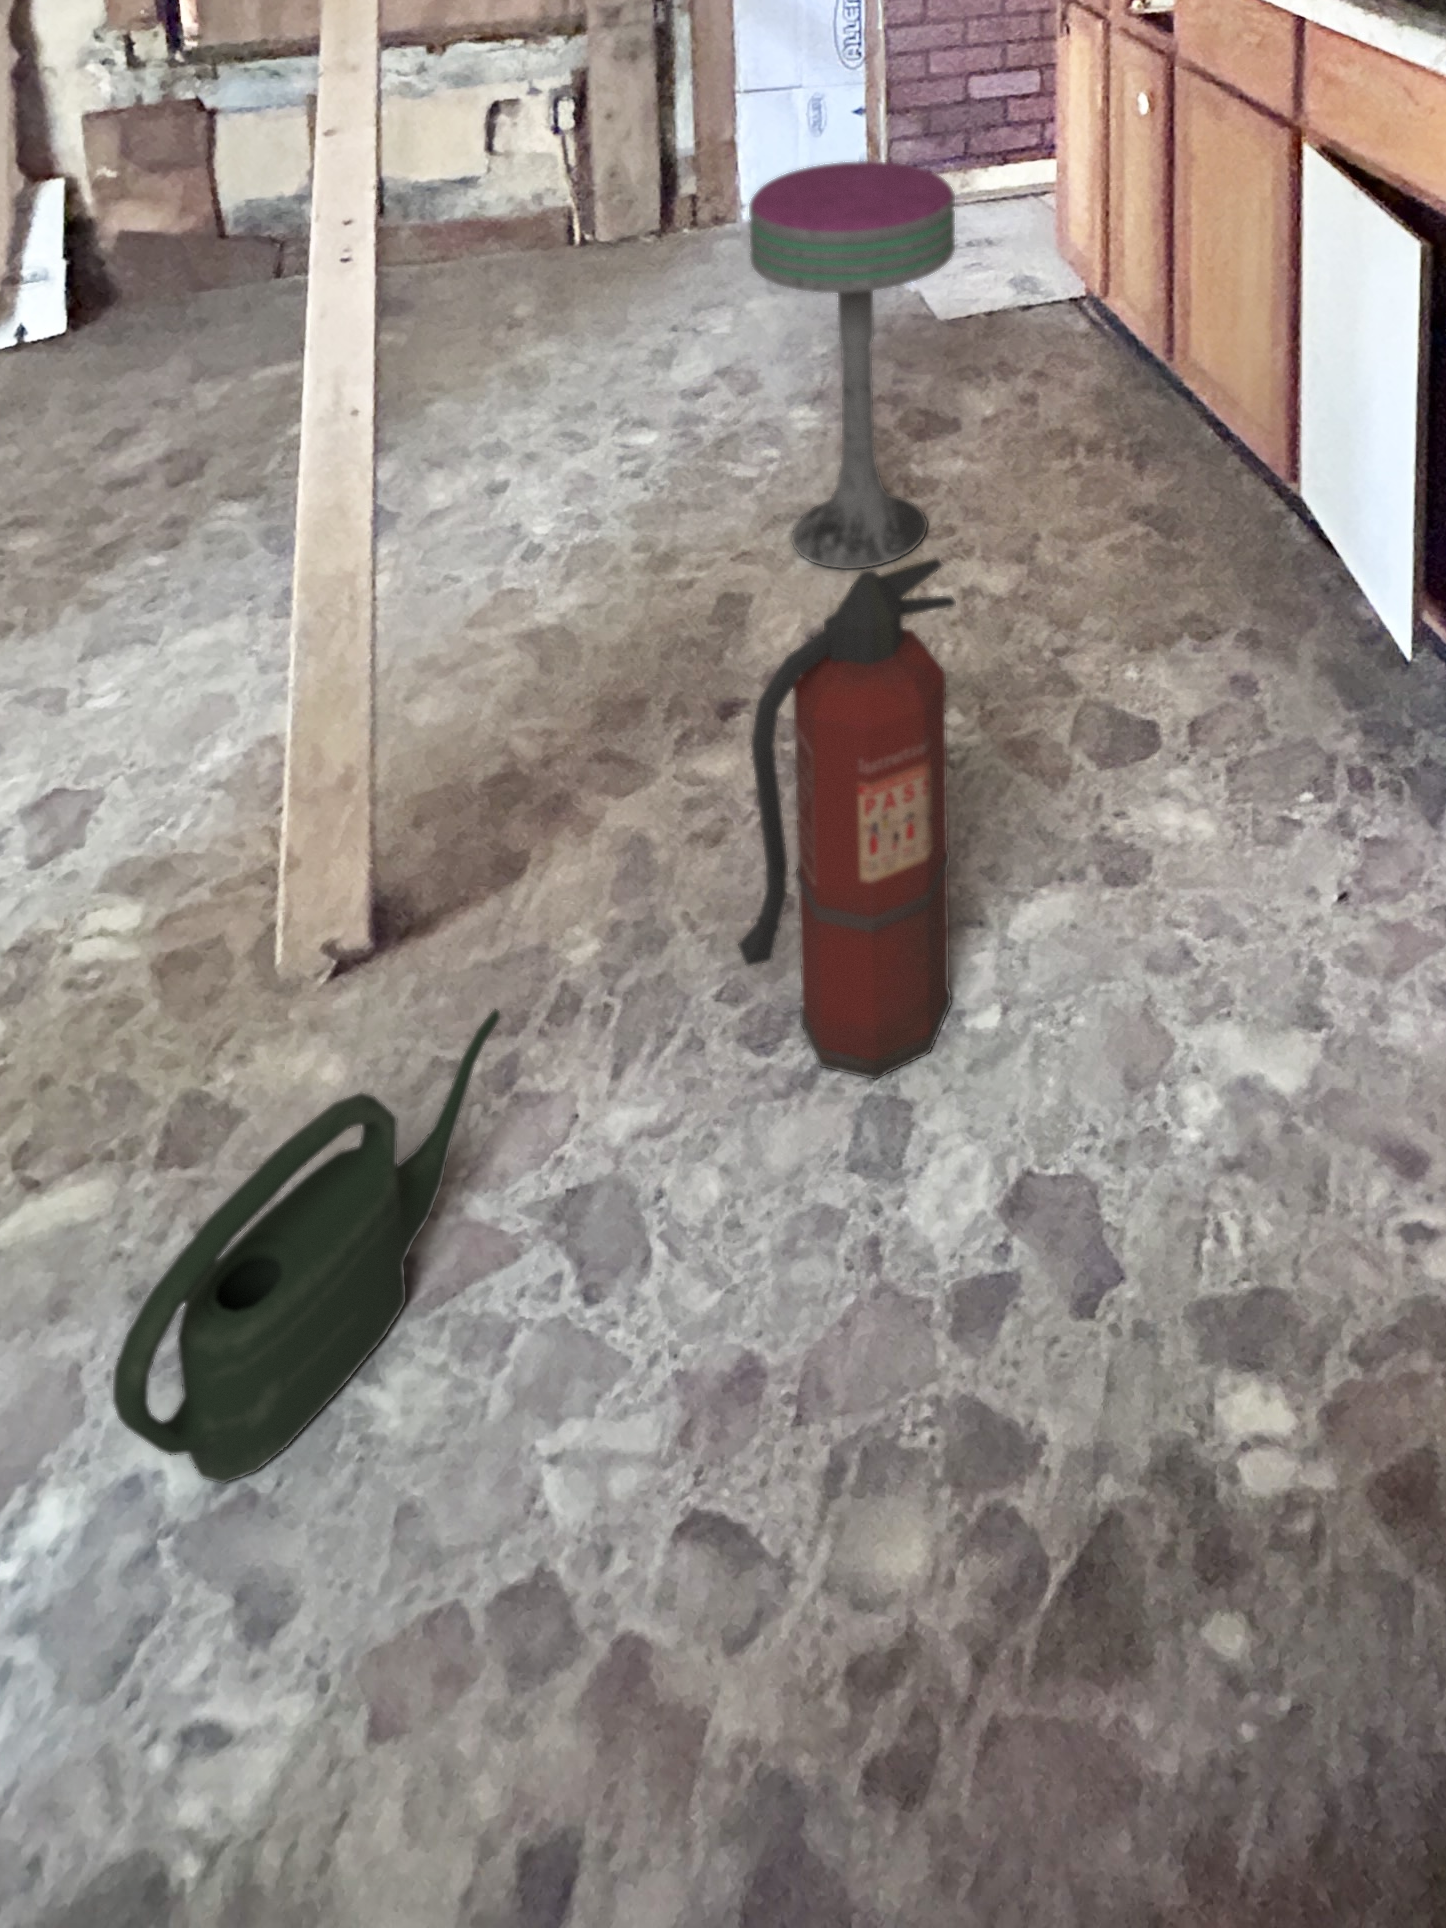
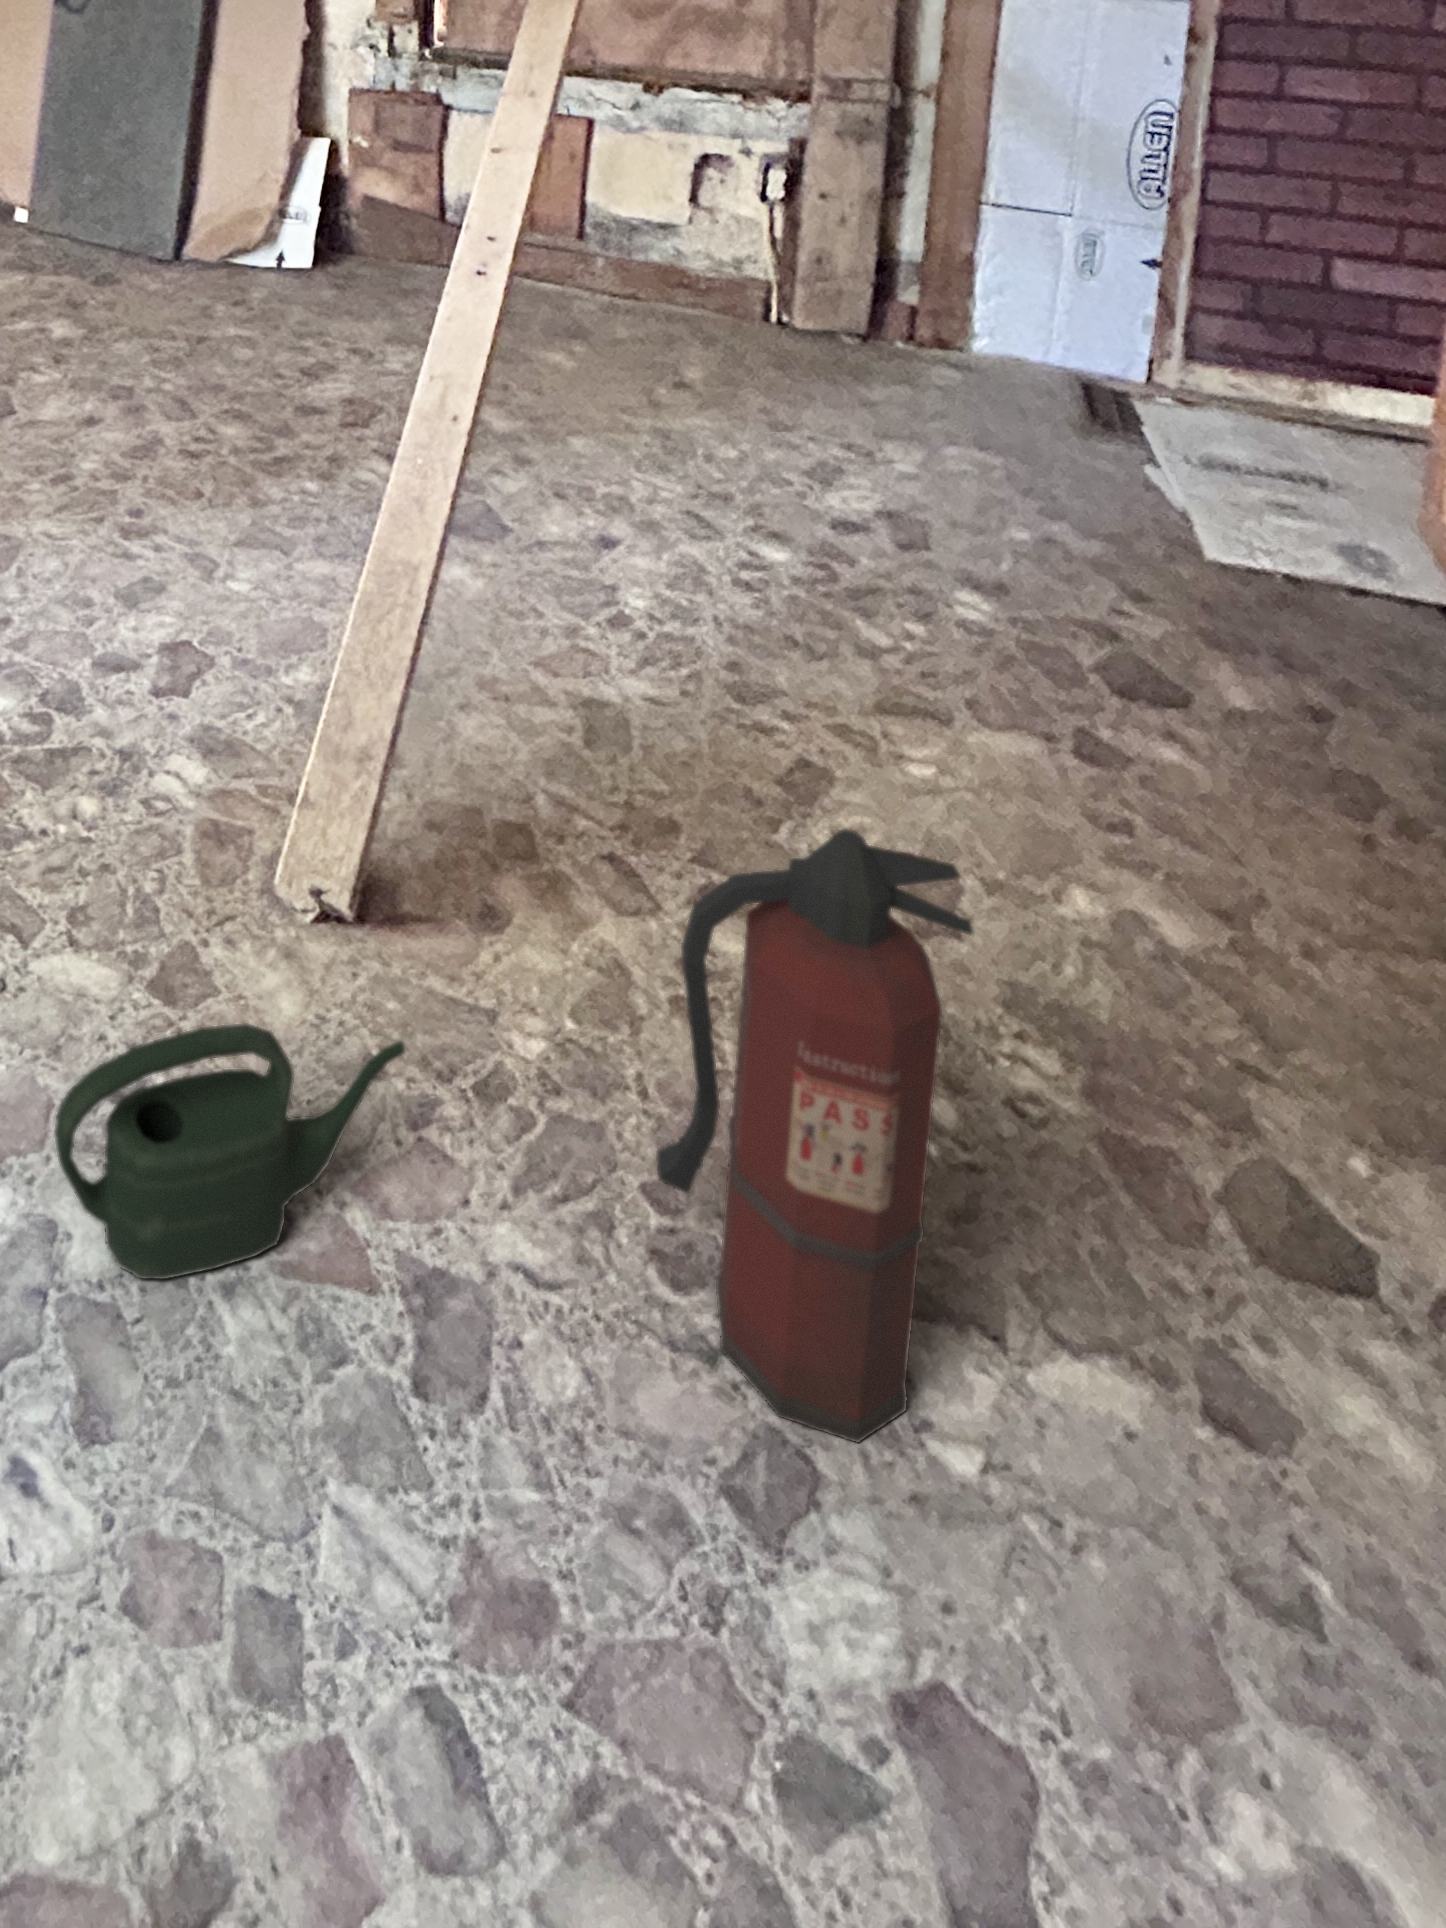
bar stool: present [749,161,955,569] -> none [888,326,1189,846]

